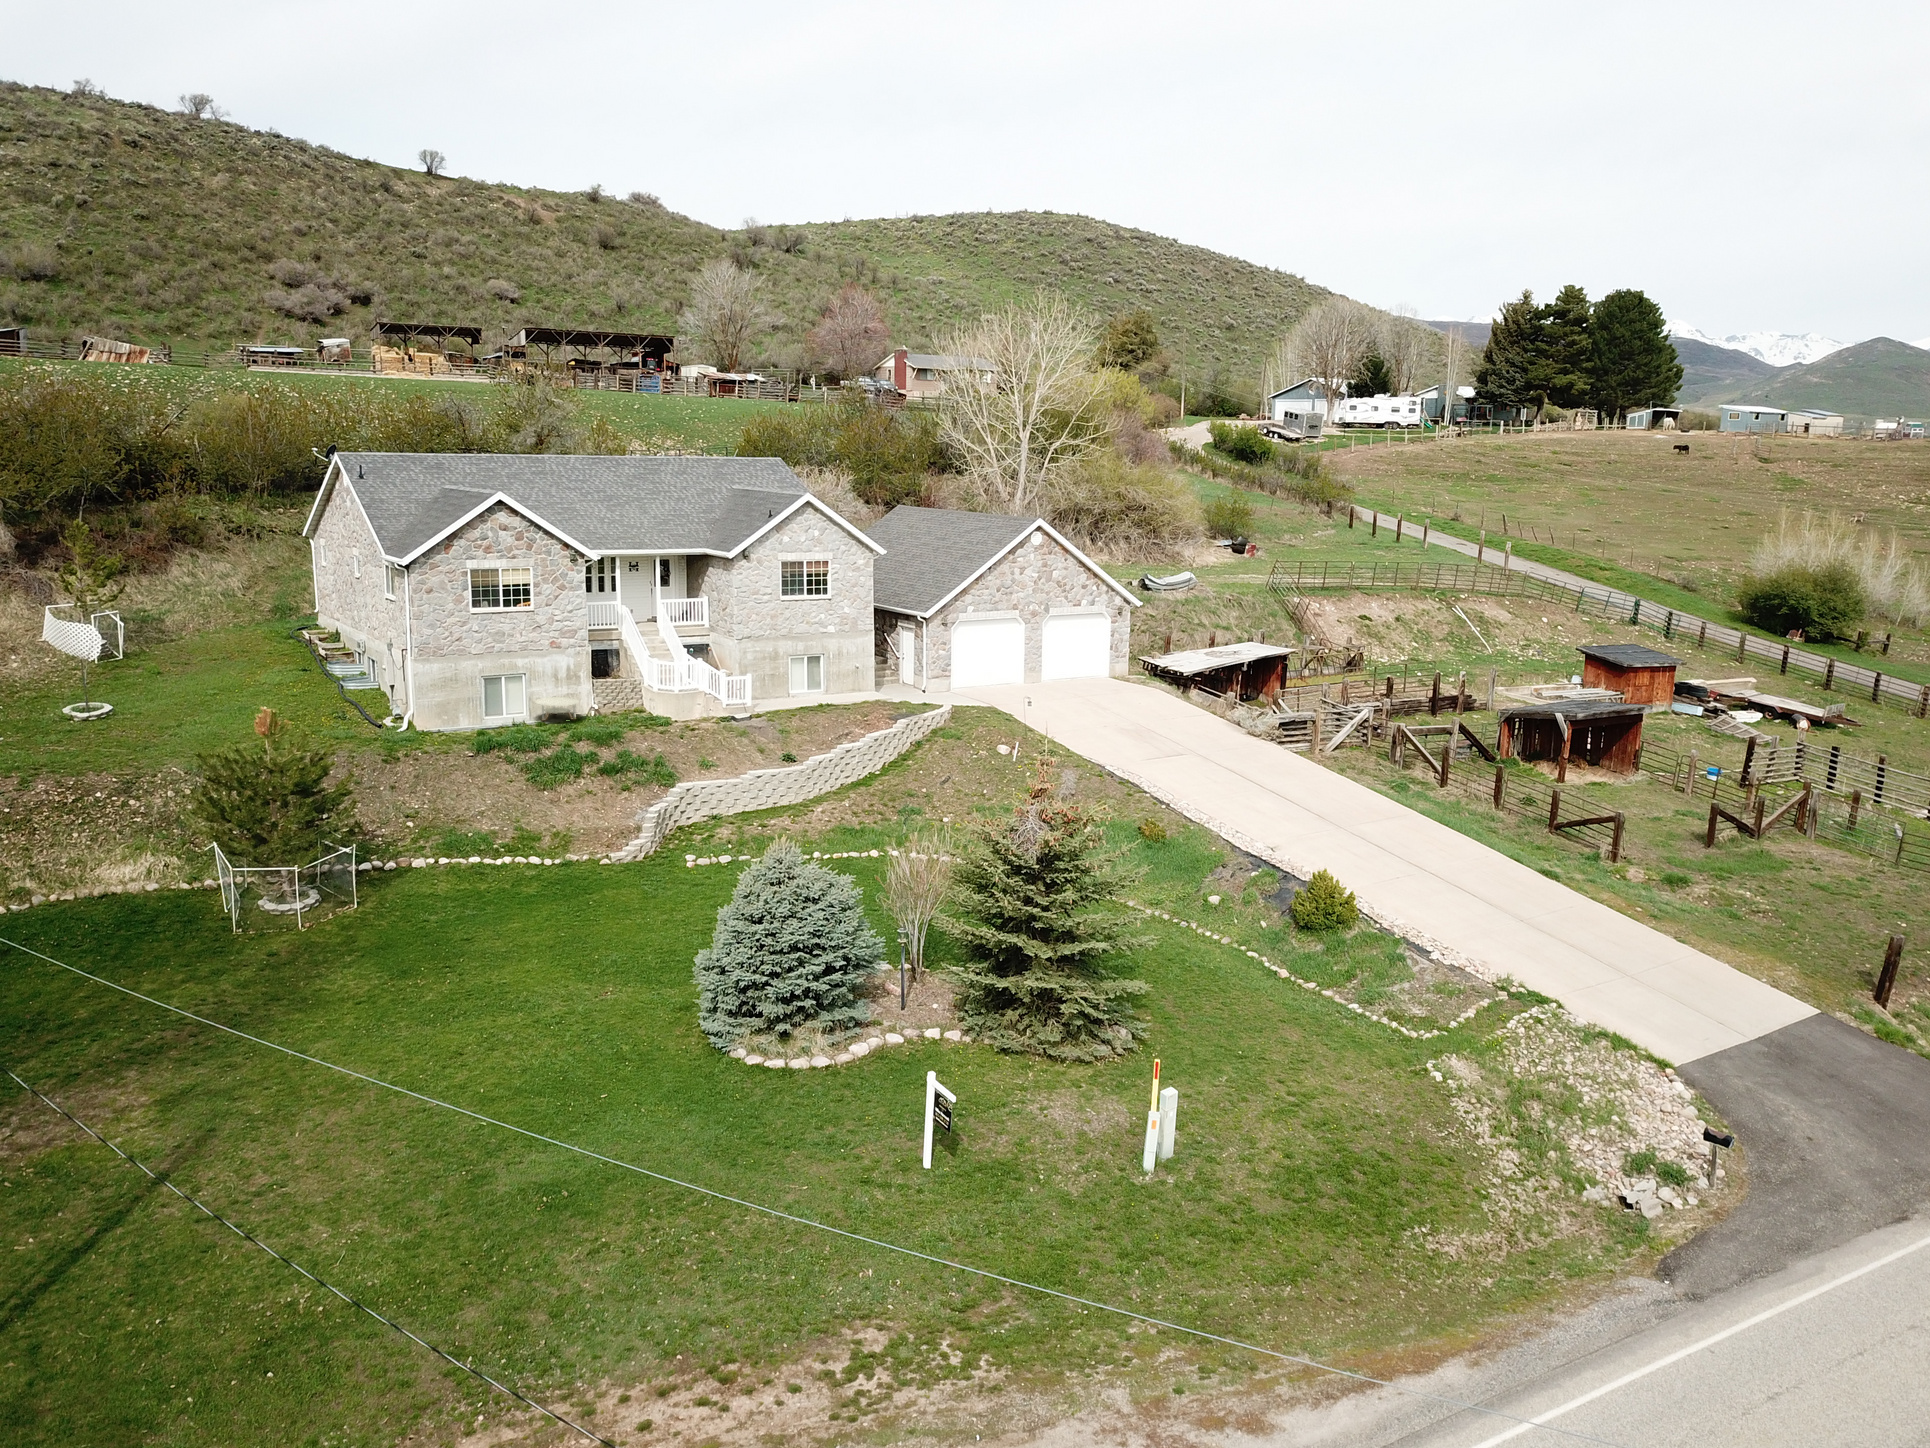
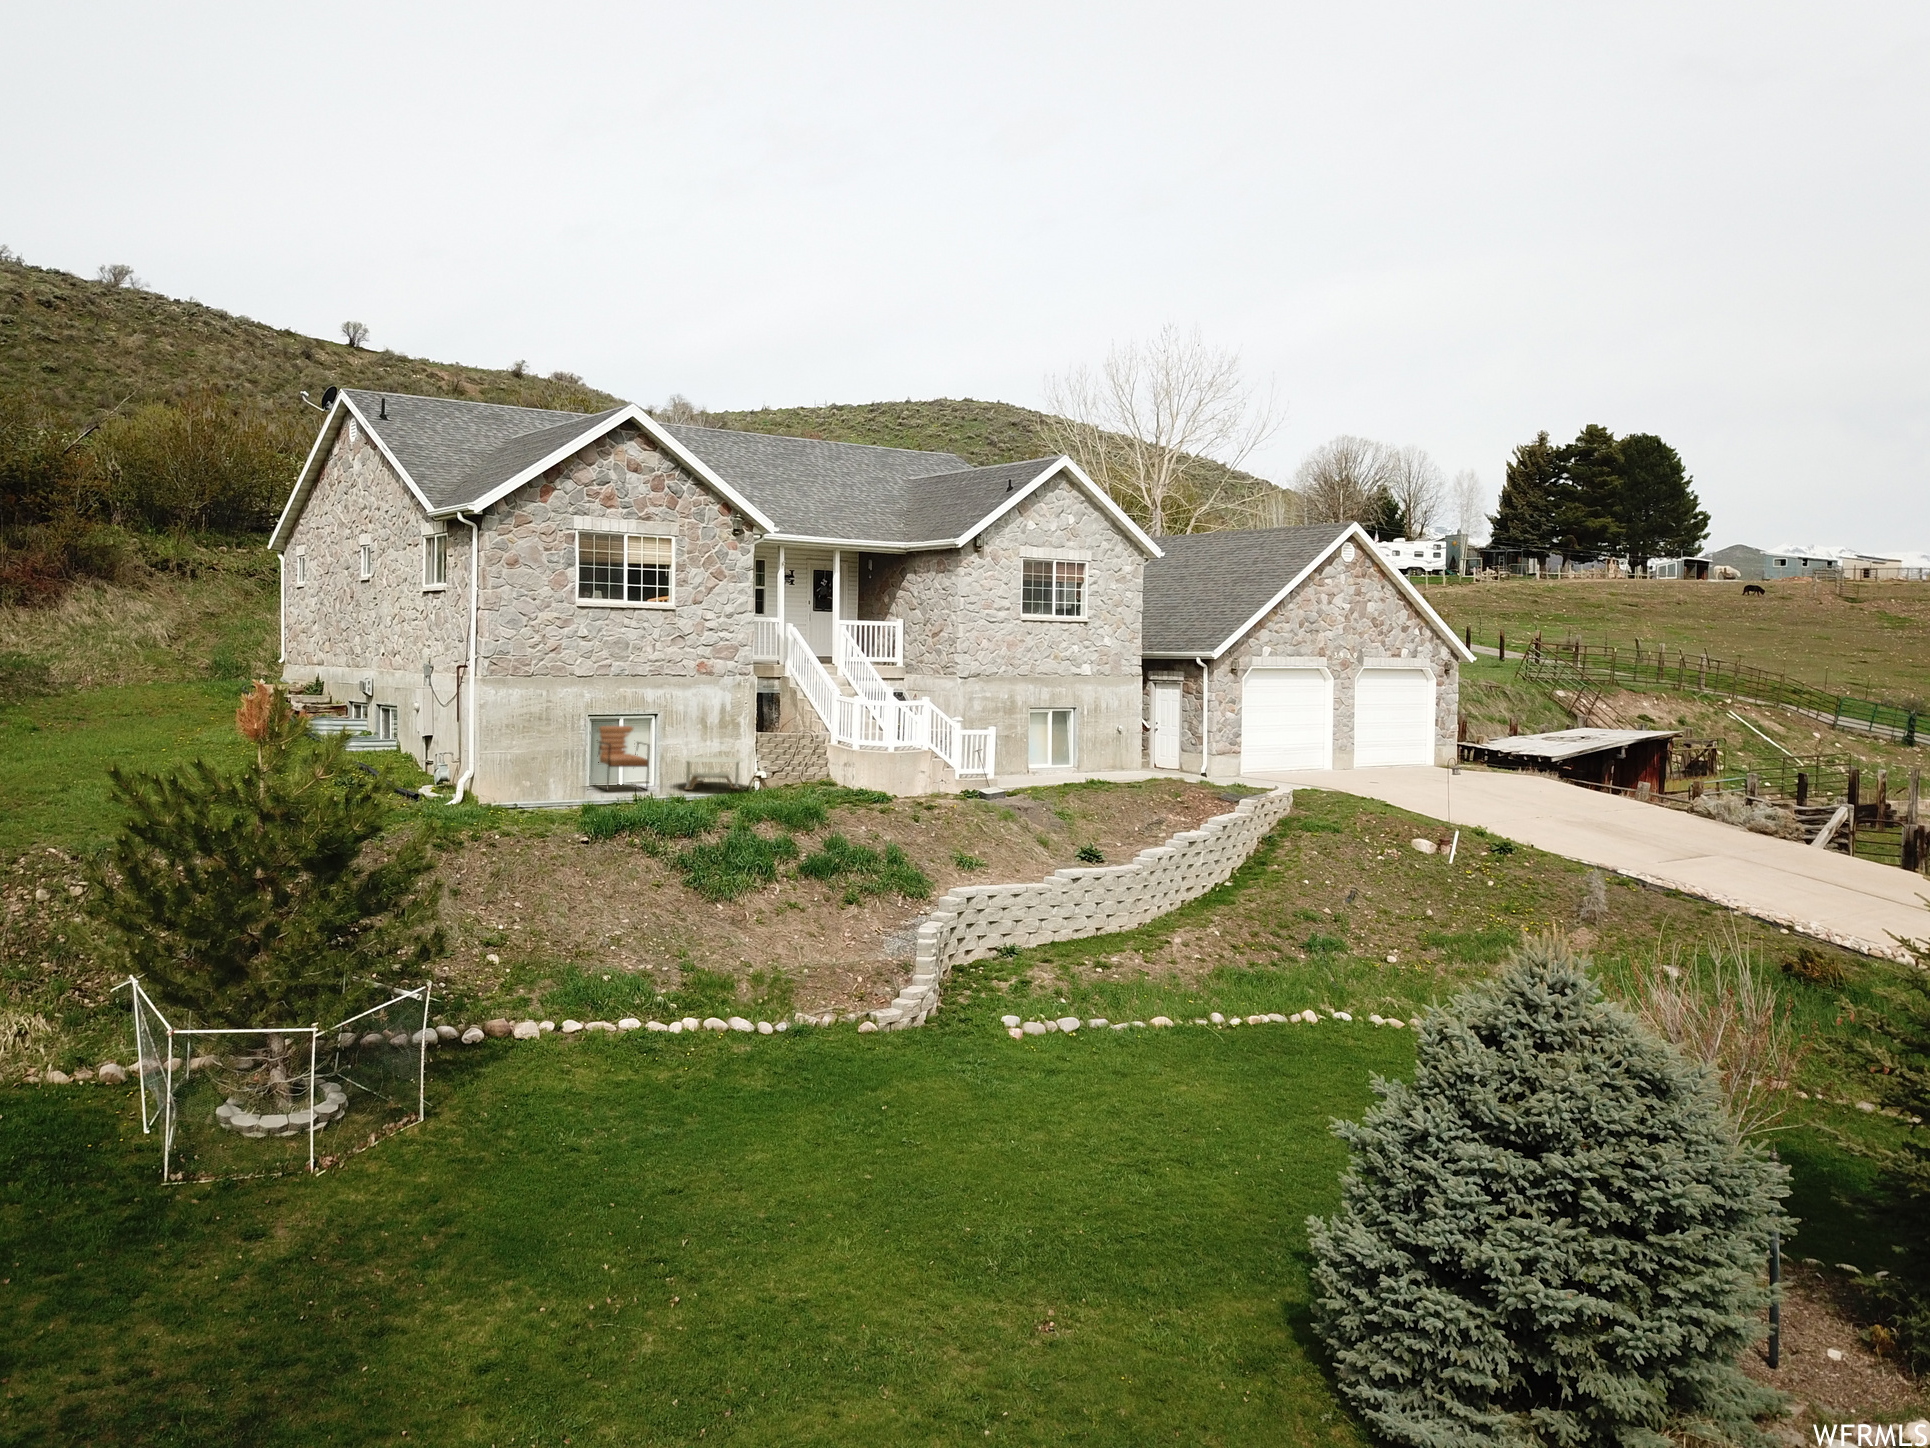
chair: none [487,682,519,723] -> present [596,726,650,790]

